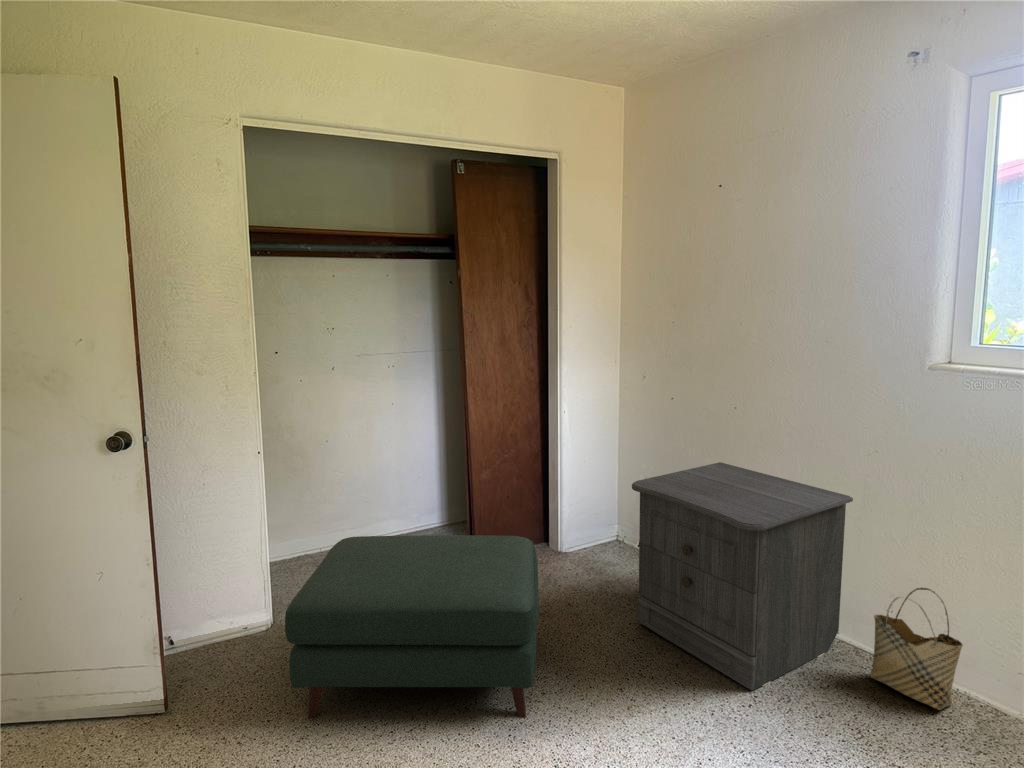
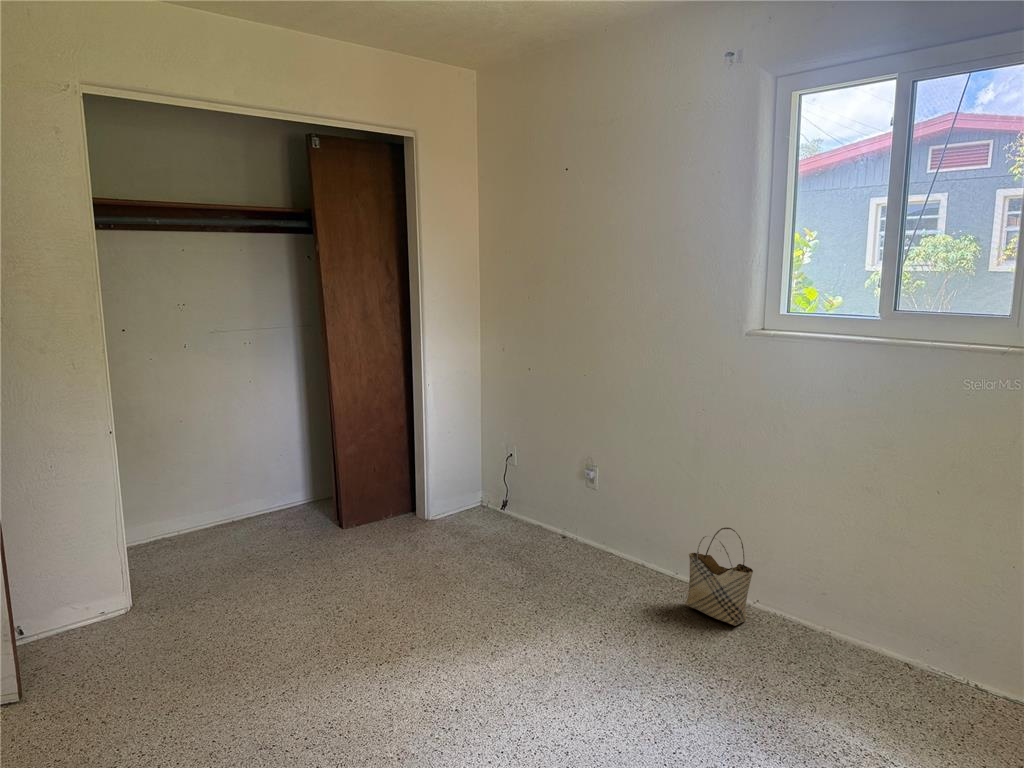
nightstand: present [632,462,853,690] -> none [487,429,674,625]
ottoman: present [285,535,539,718] -> none [148,506,400,688]

